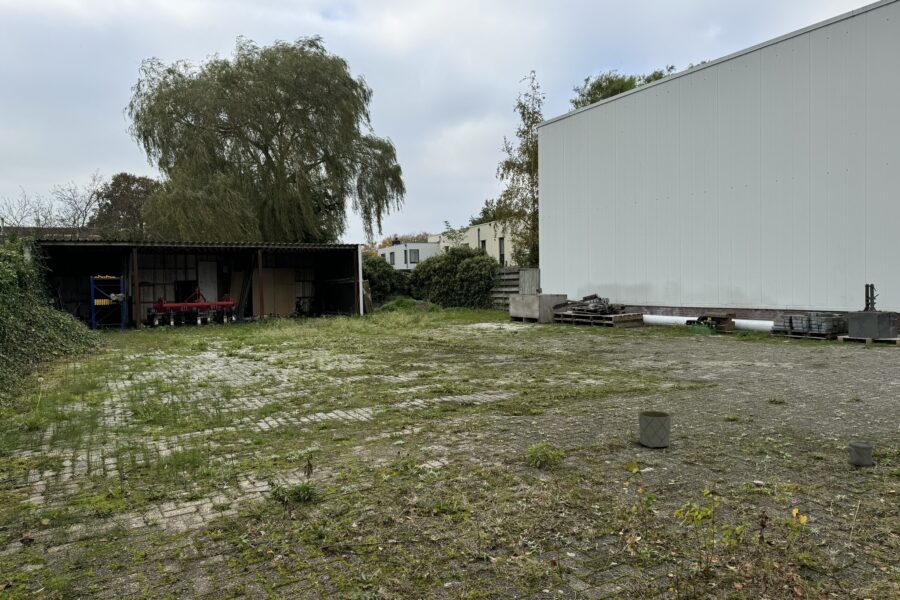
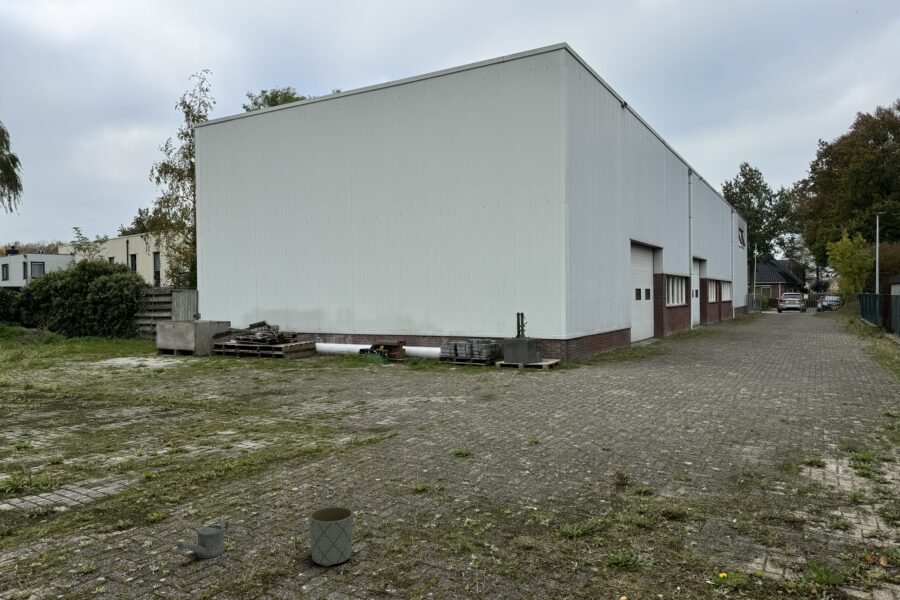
watering can: present [846,440,873,466] -> present [177,521,229,559]

